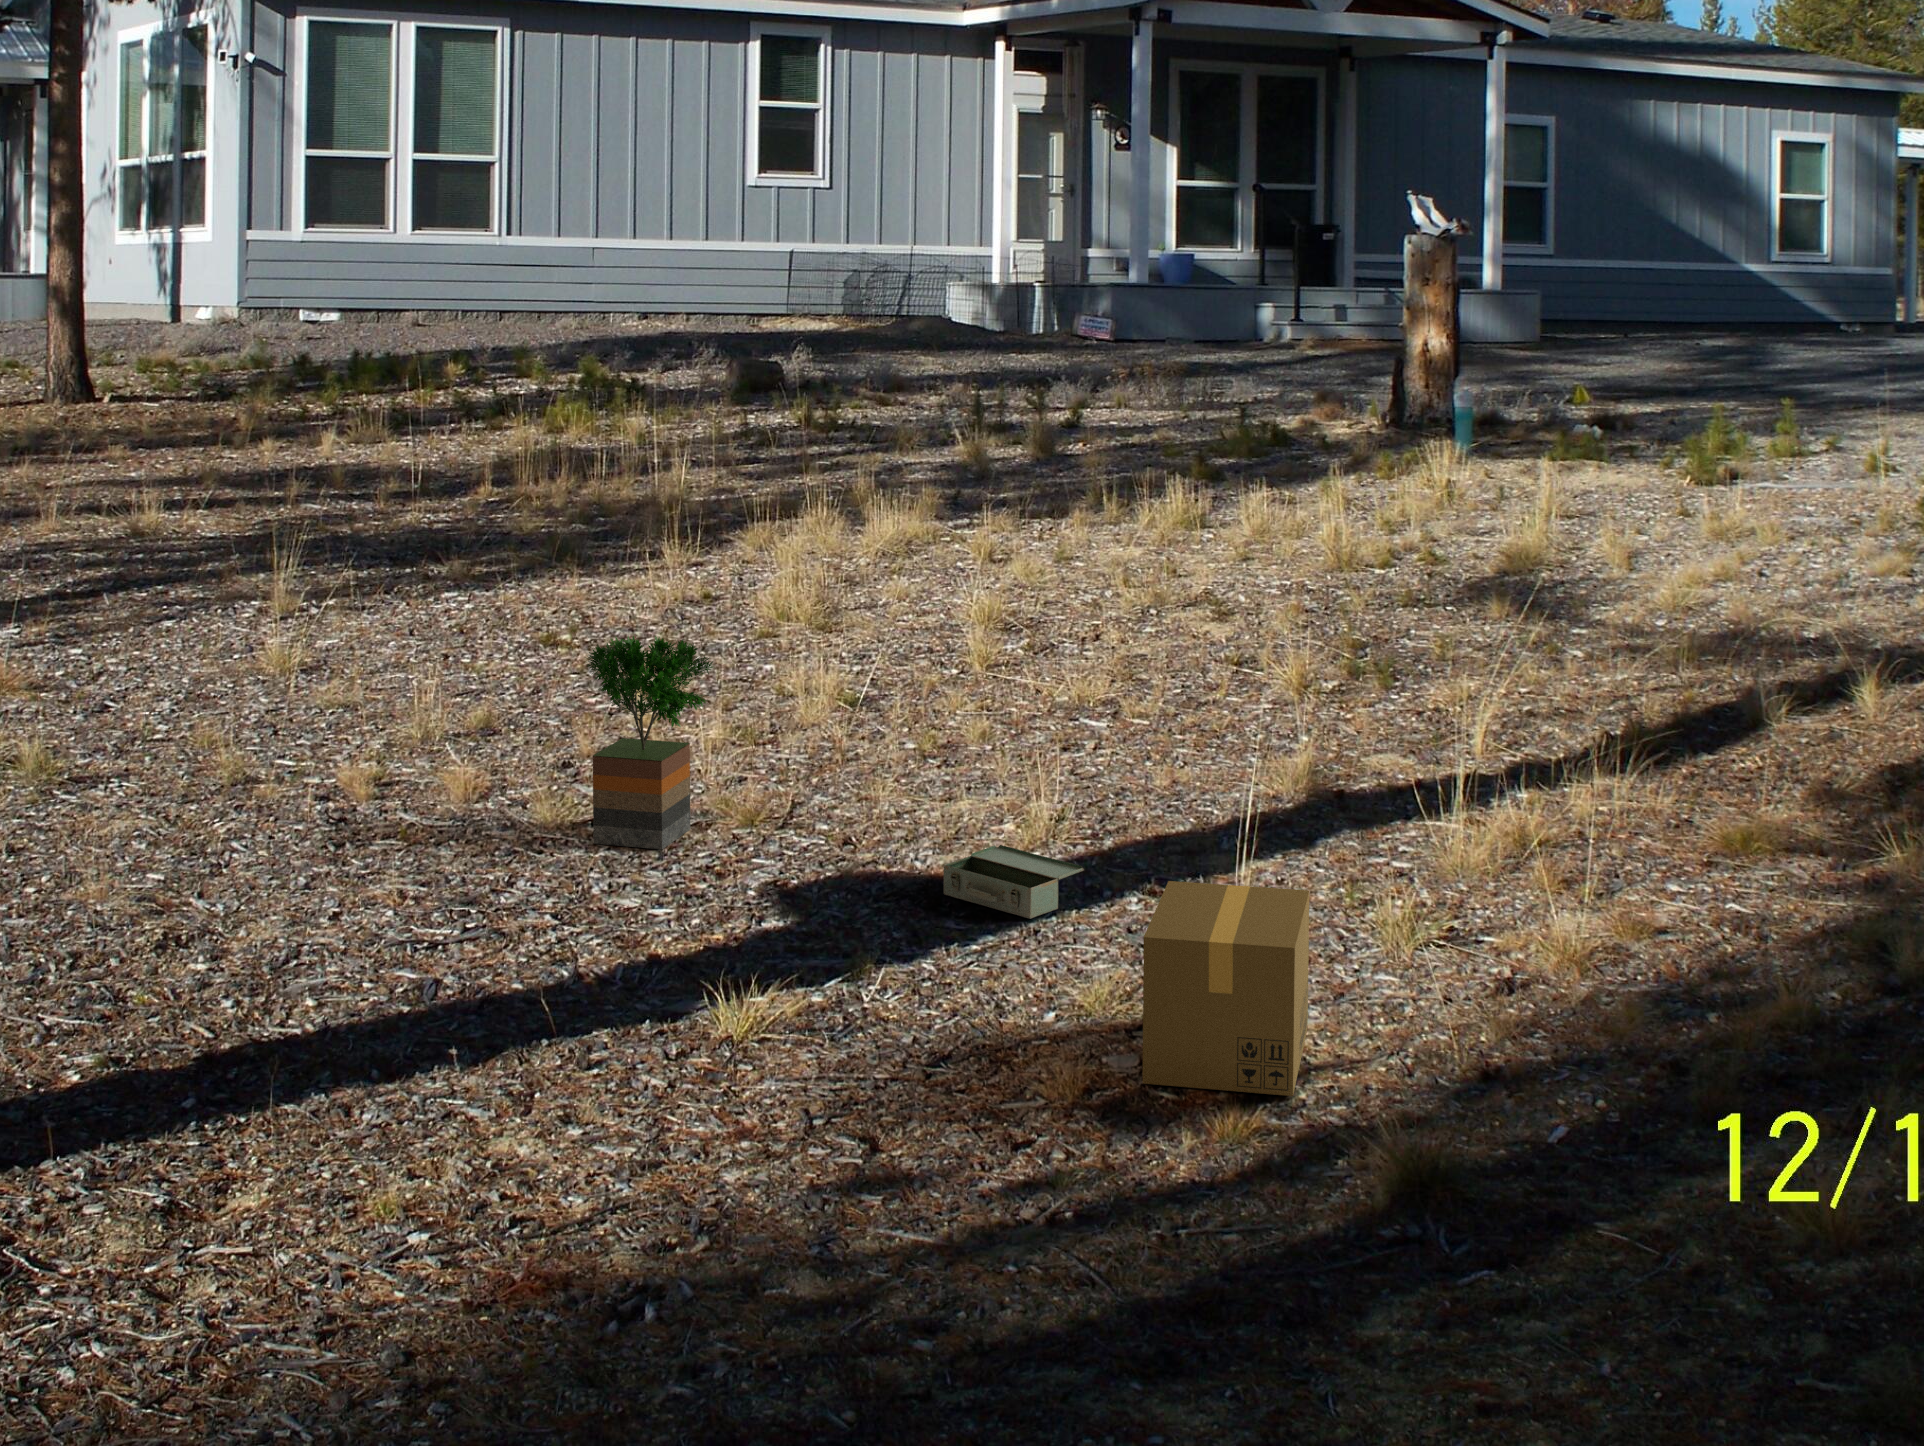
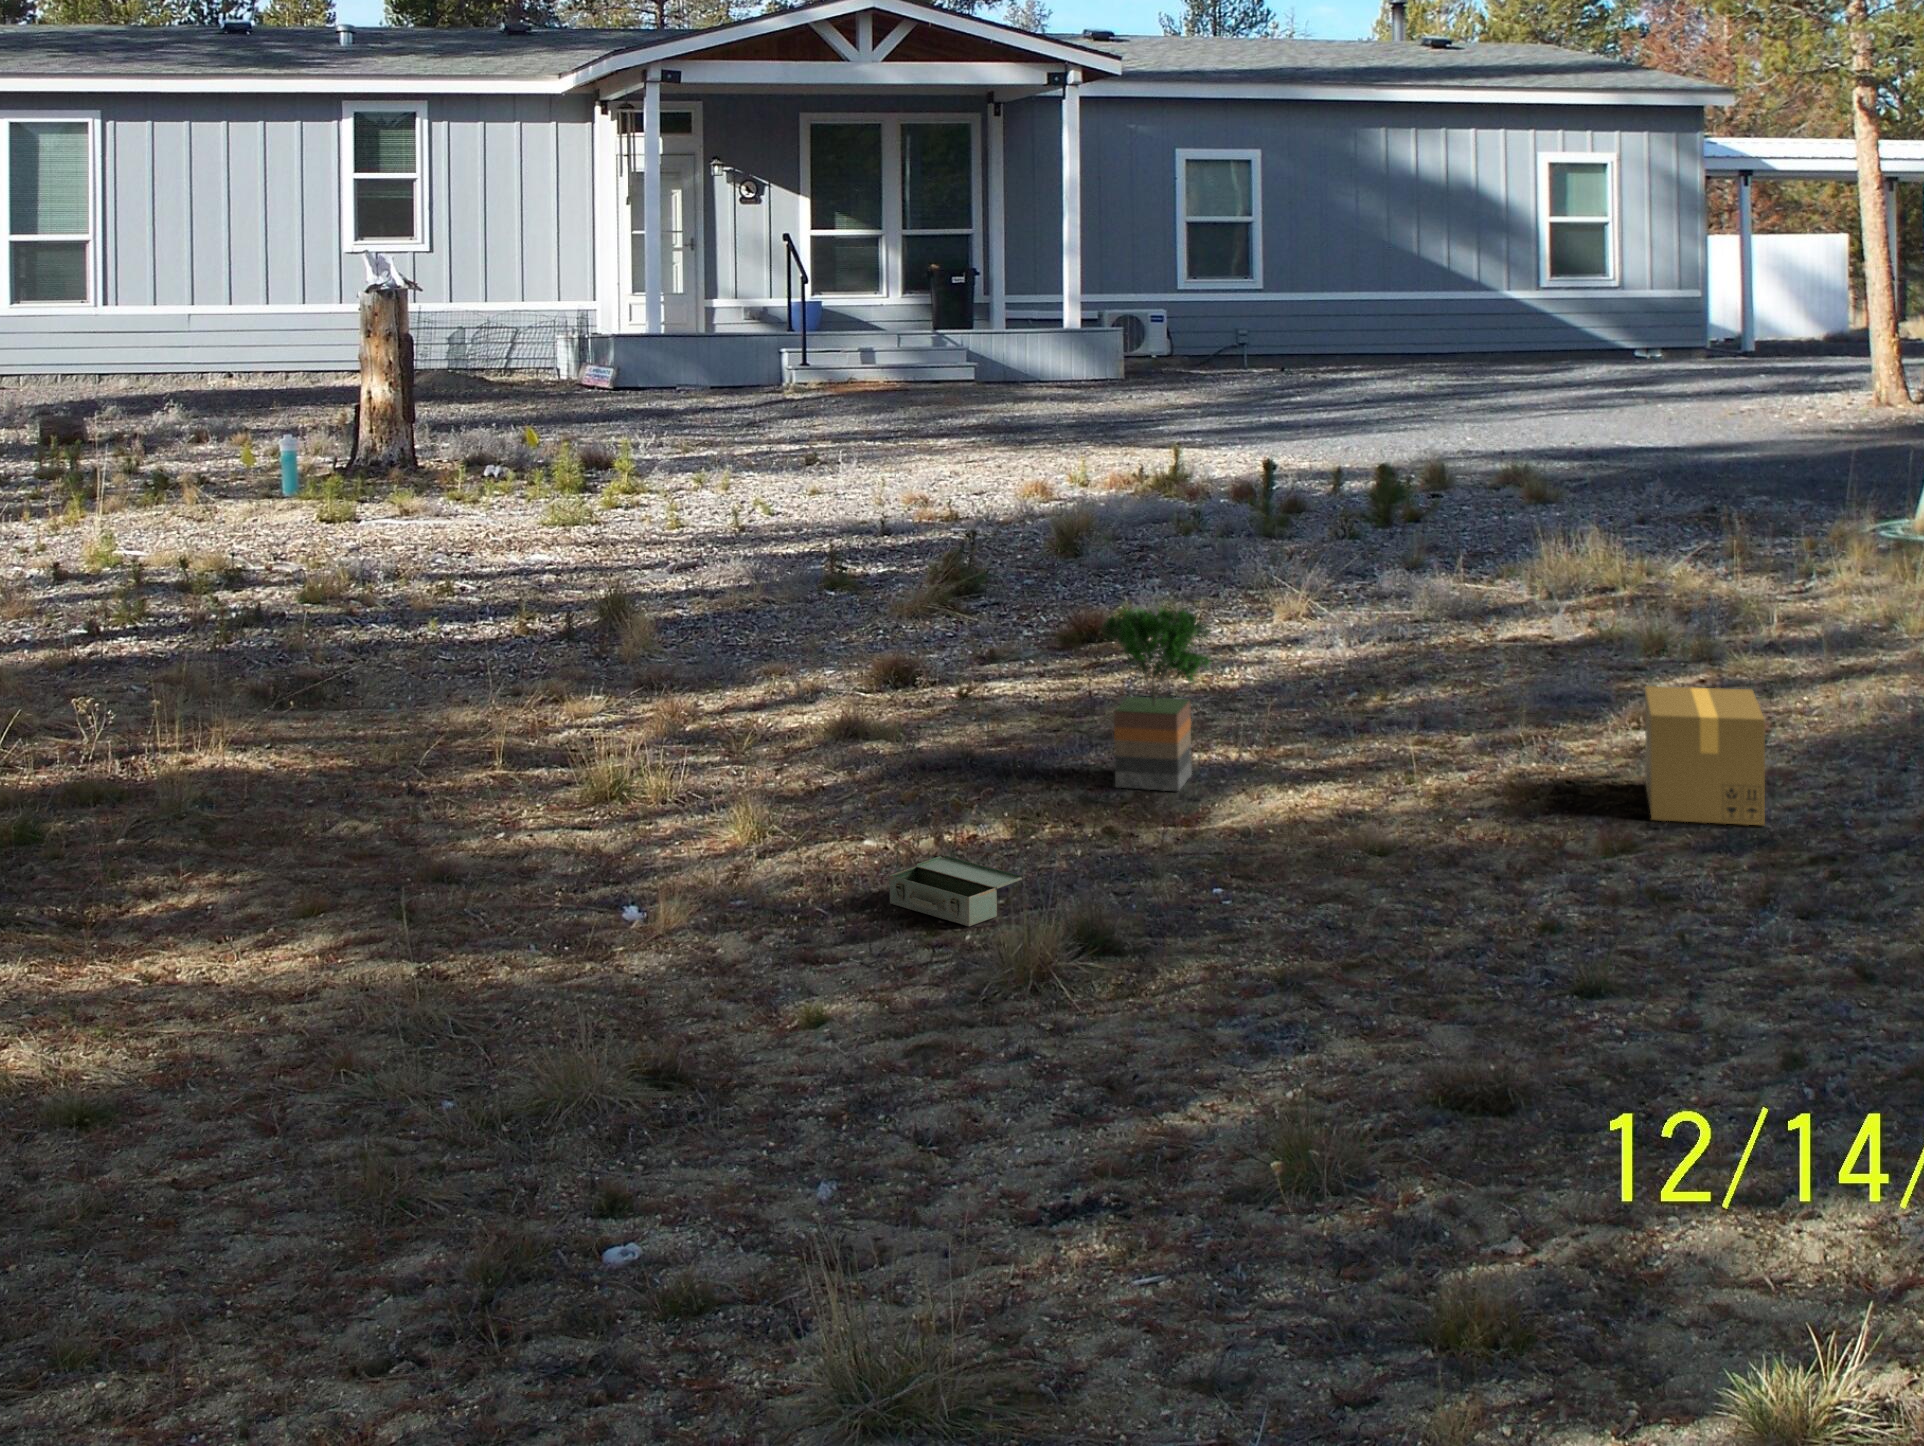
potted tree: present [585,636,713,849] -> present [1102,608,1211,791]
cardboard box: present [1143,881,1309,1096] -> present [1645,686,1765,825]

